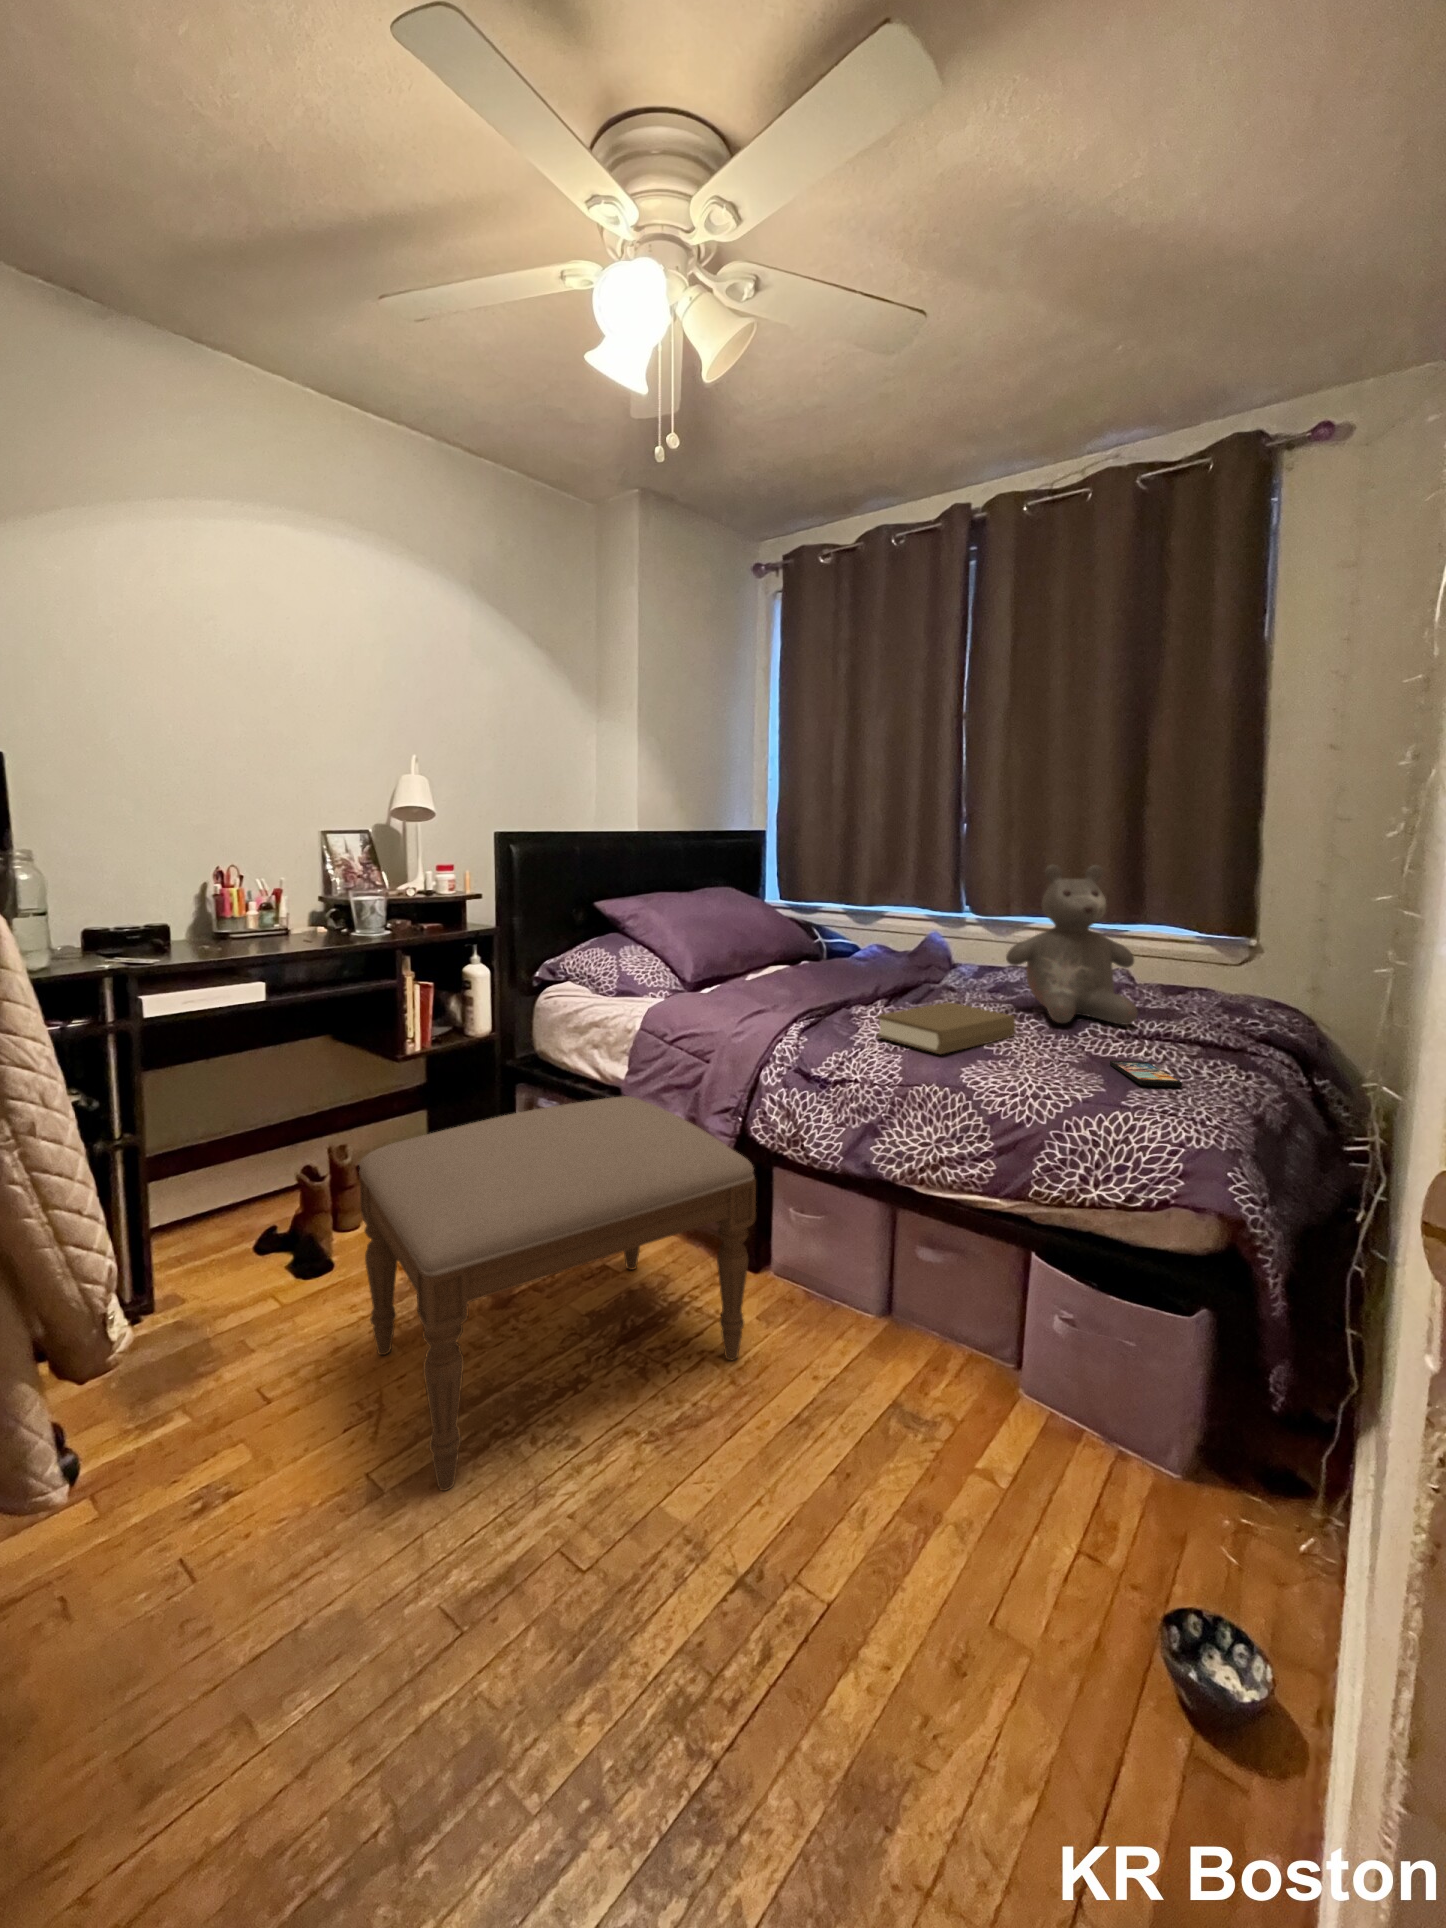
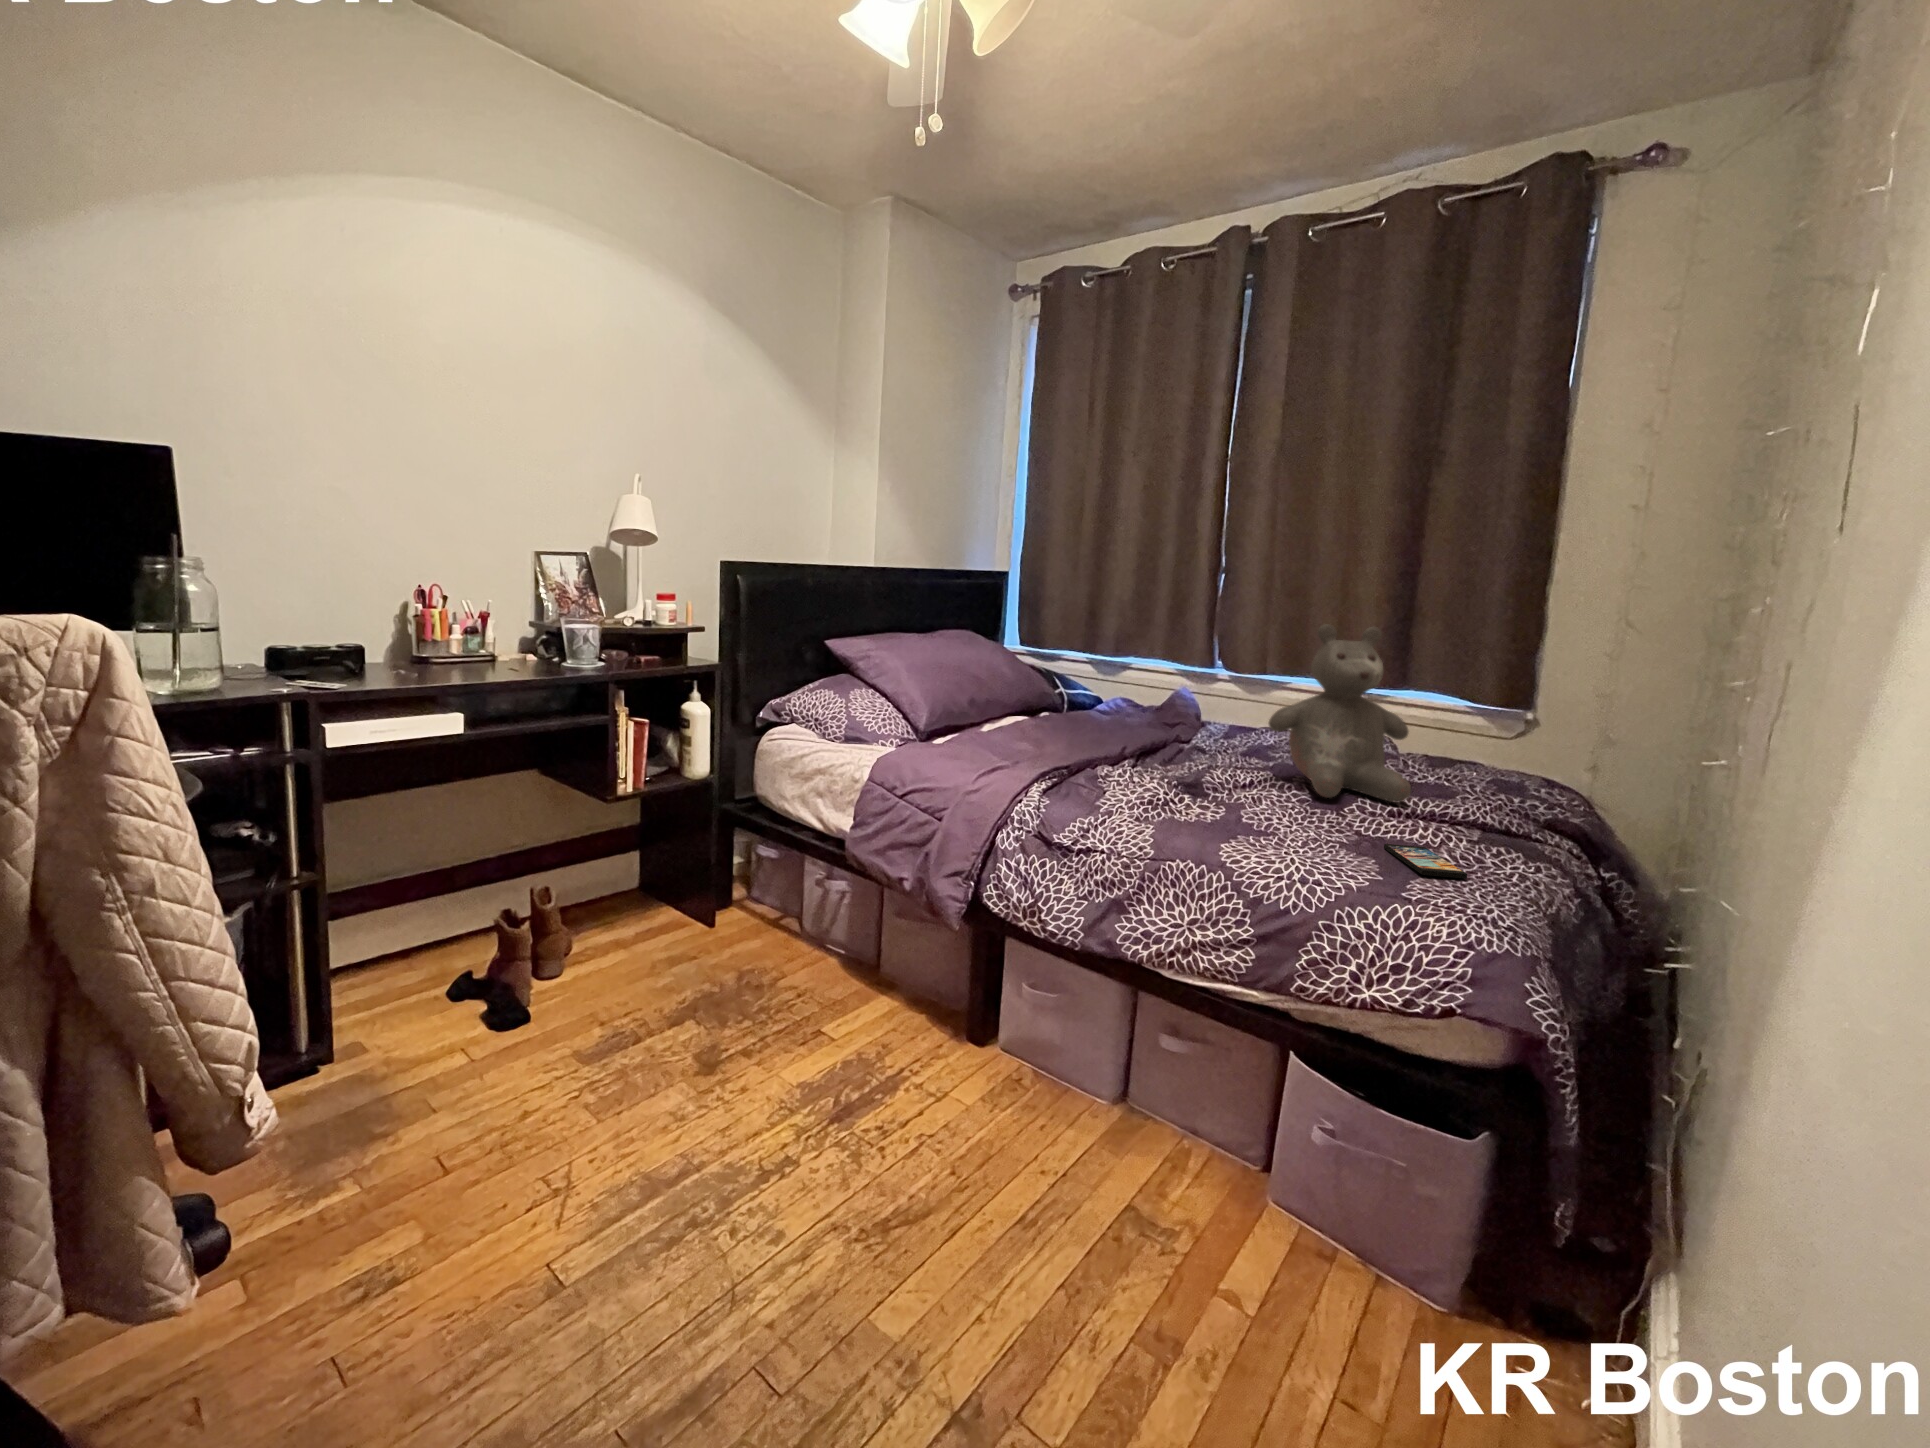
book: present [876,1002,1016,1054] -> none [1125,768,1278,827]
ottoman: present [359,1096,756,1491] -> none [556,855,990,1283]

